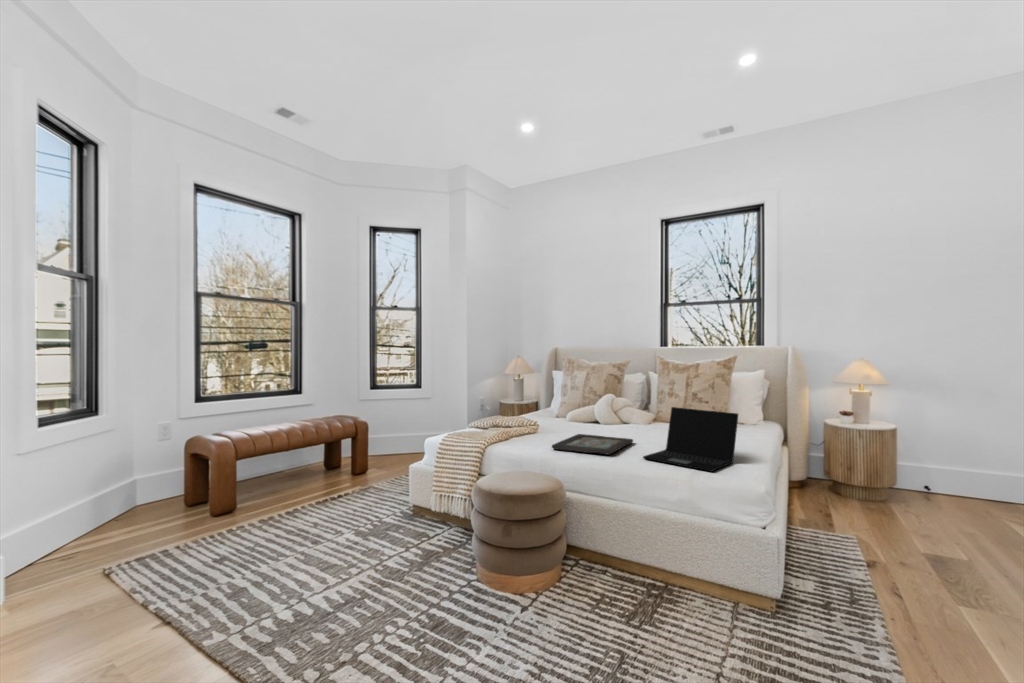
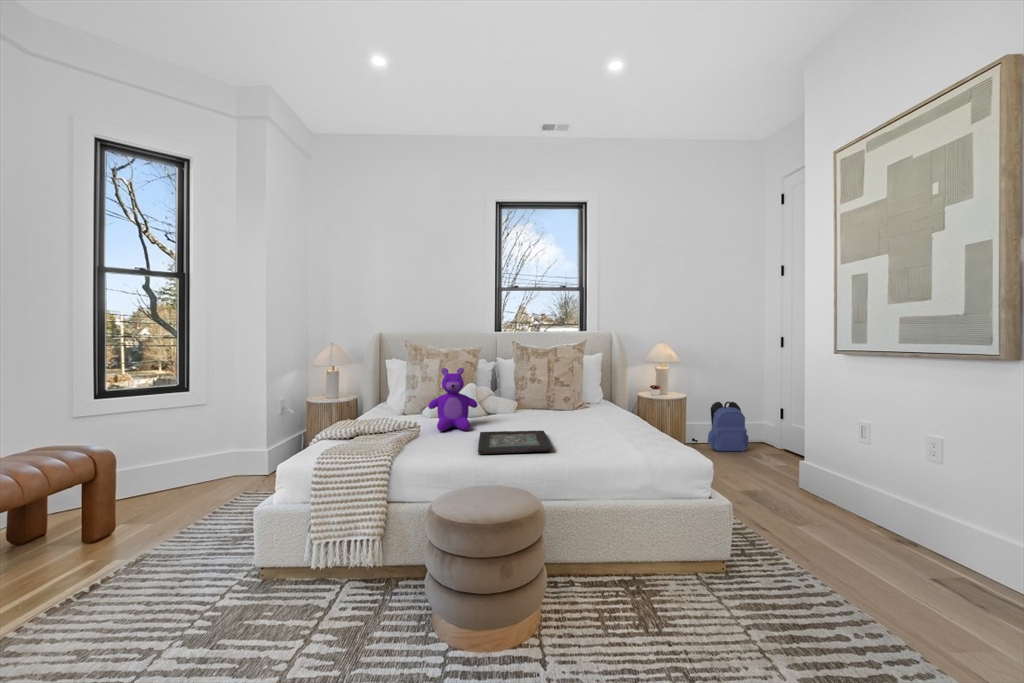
teddy bear: none [553,378,593,432] -> present [428,368,478,431]
laptop: present [643,407,738,472] -> none [586,392,665,454]
backpack: none [934,440,1003,511] -> present [708,401,748,452]

